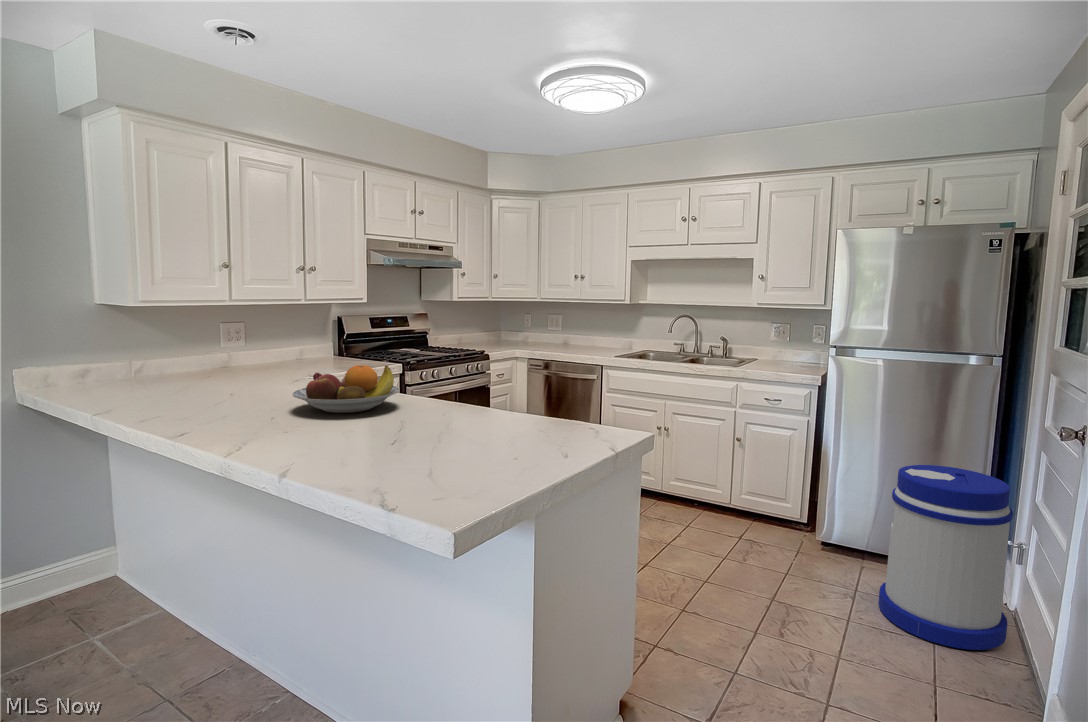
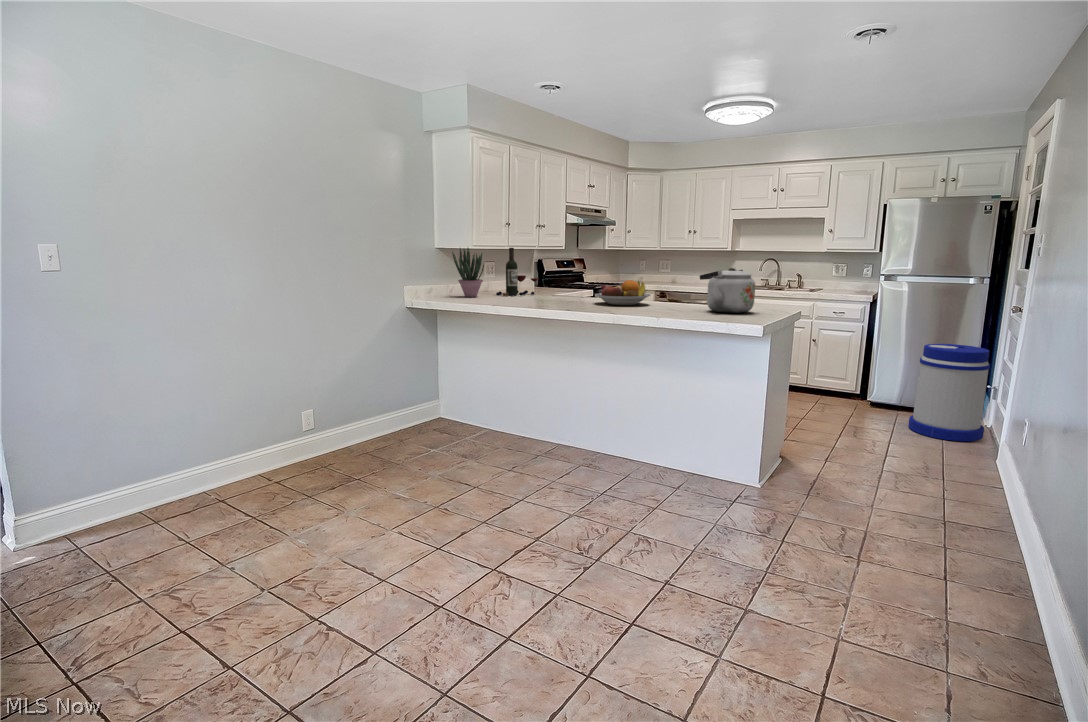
potted plant: none [92,300,156,386] -> present [452,248,484,297]
wine bottle: none [192,302,281,382] -> present [496,248,539,296]
kettle: none [440,351,548,446] -> present [700,267,755,313]

